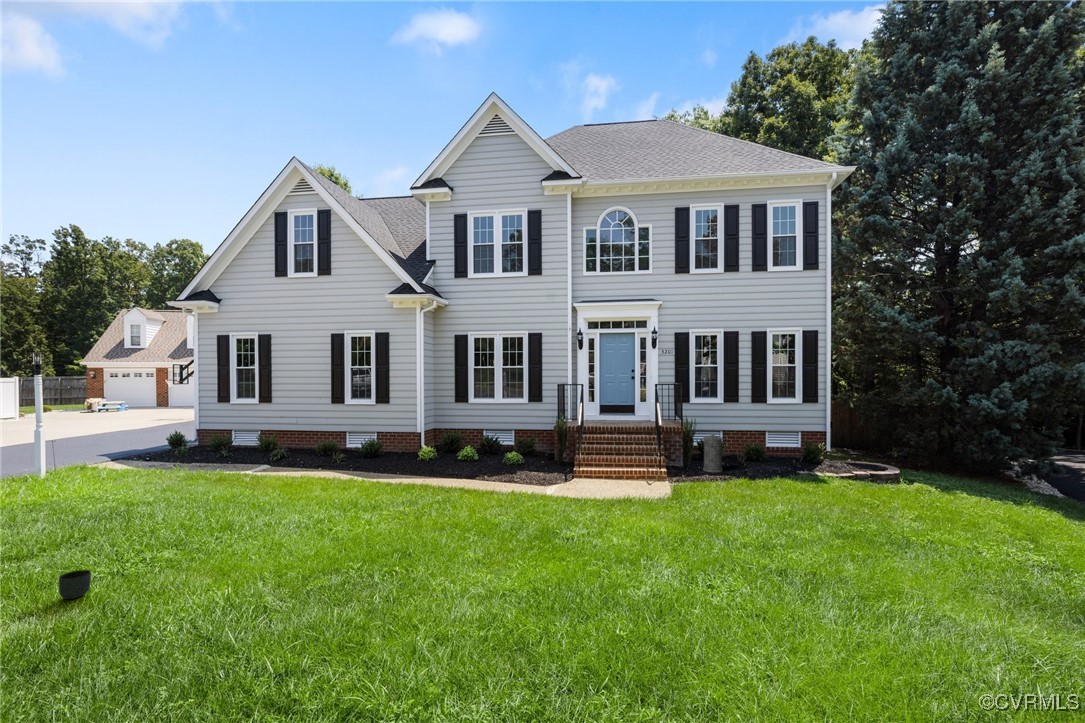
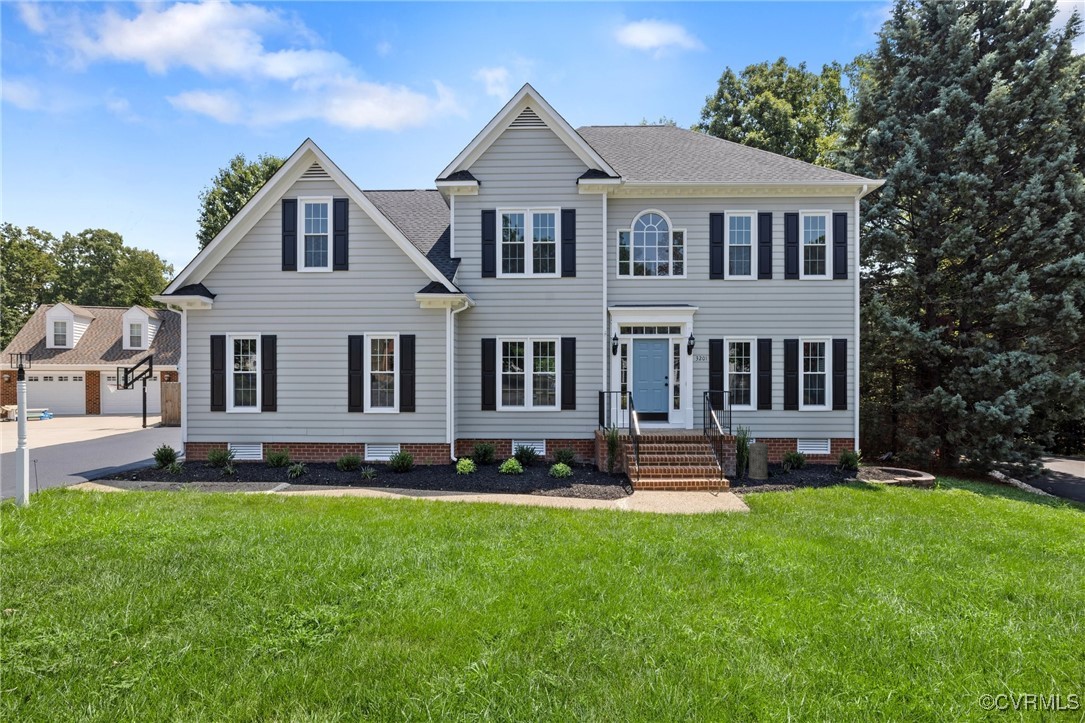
planter: present [59,570,91,599] -> none [223,639,258,681]

